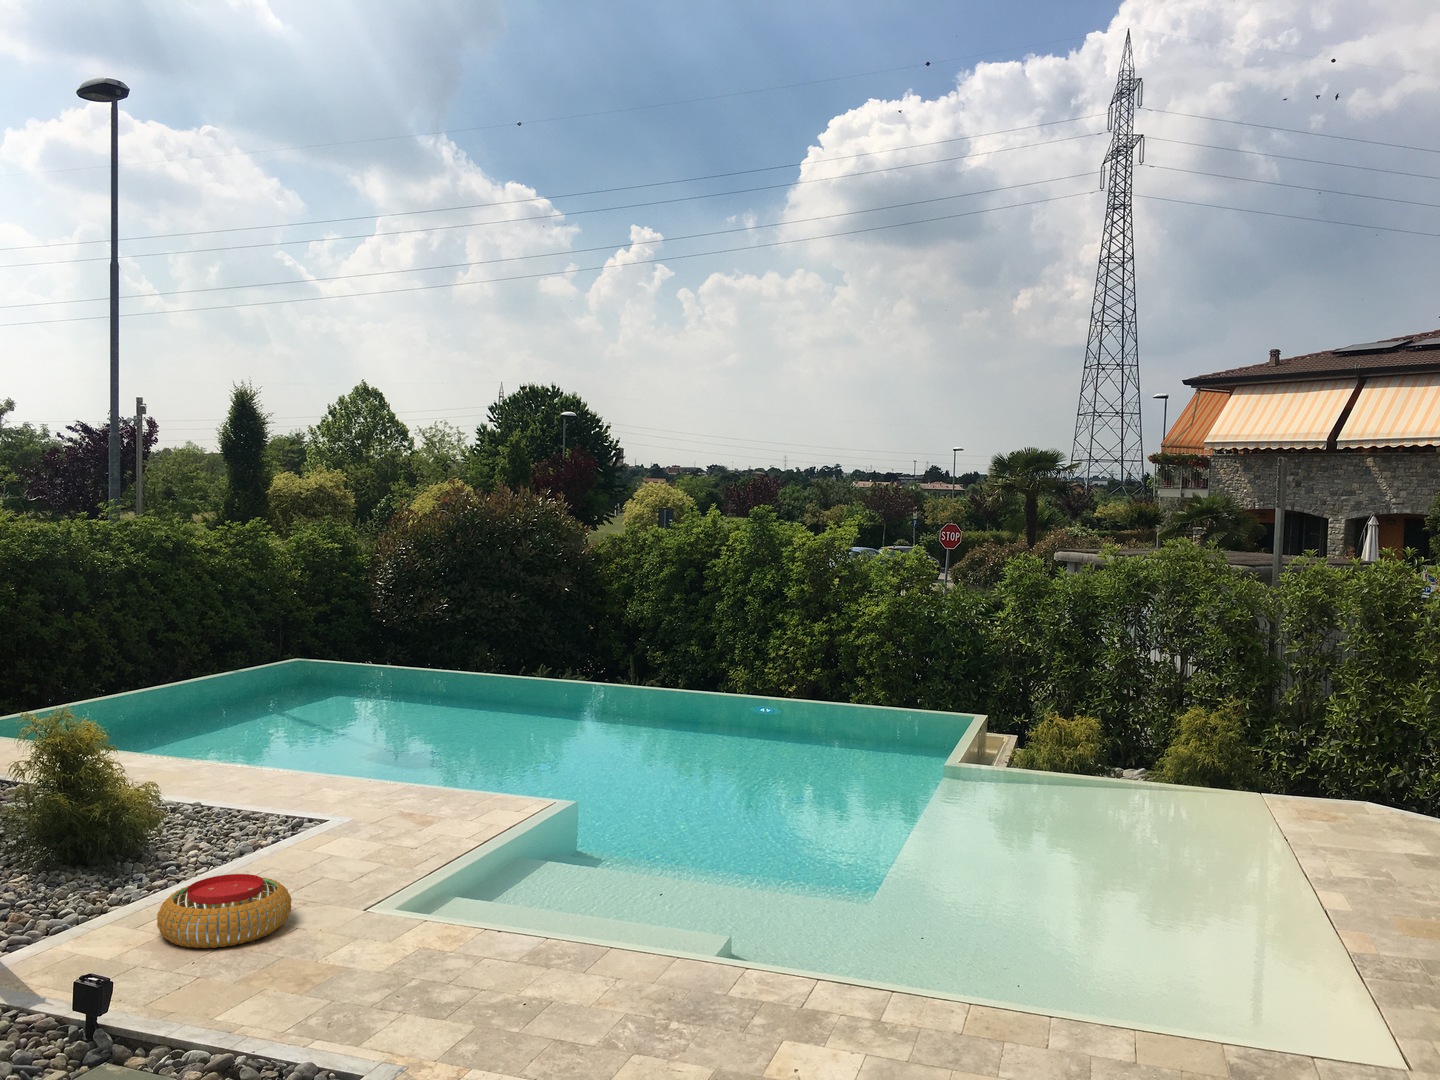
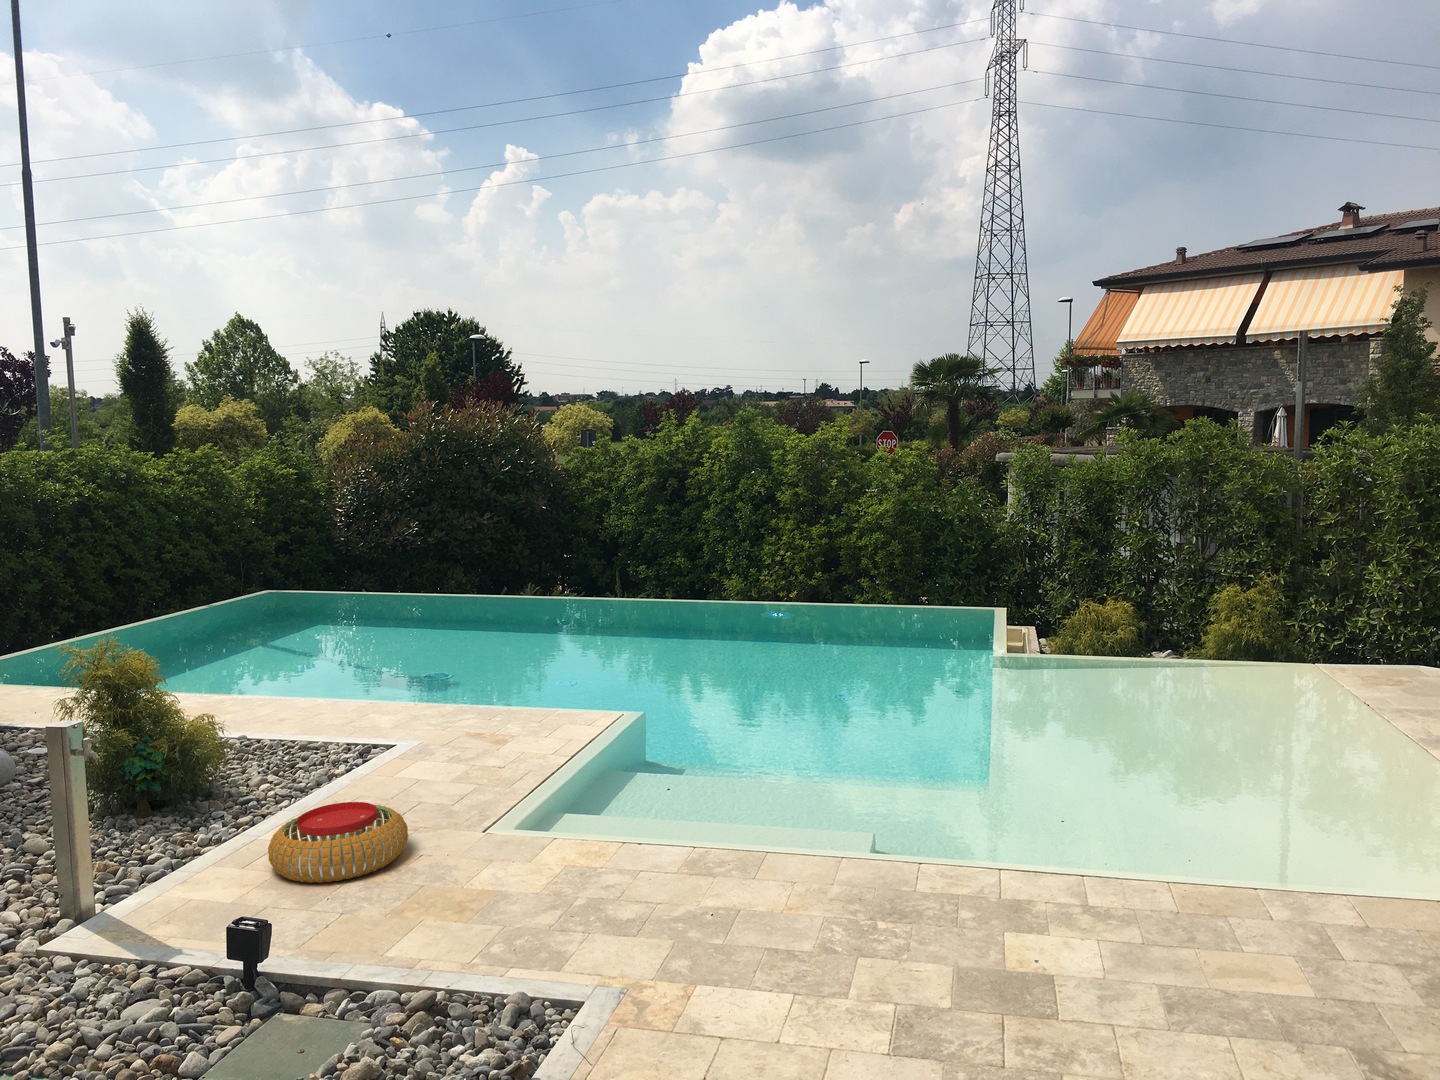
decorative plant: none [48,795,101,873] -> present [112,734,168,818]

